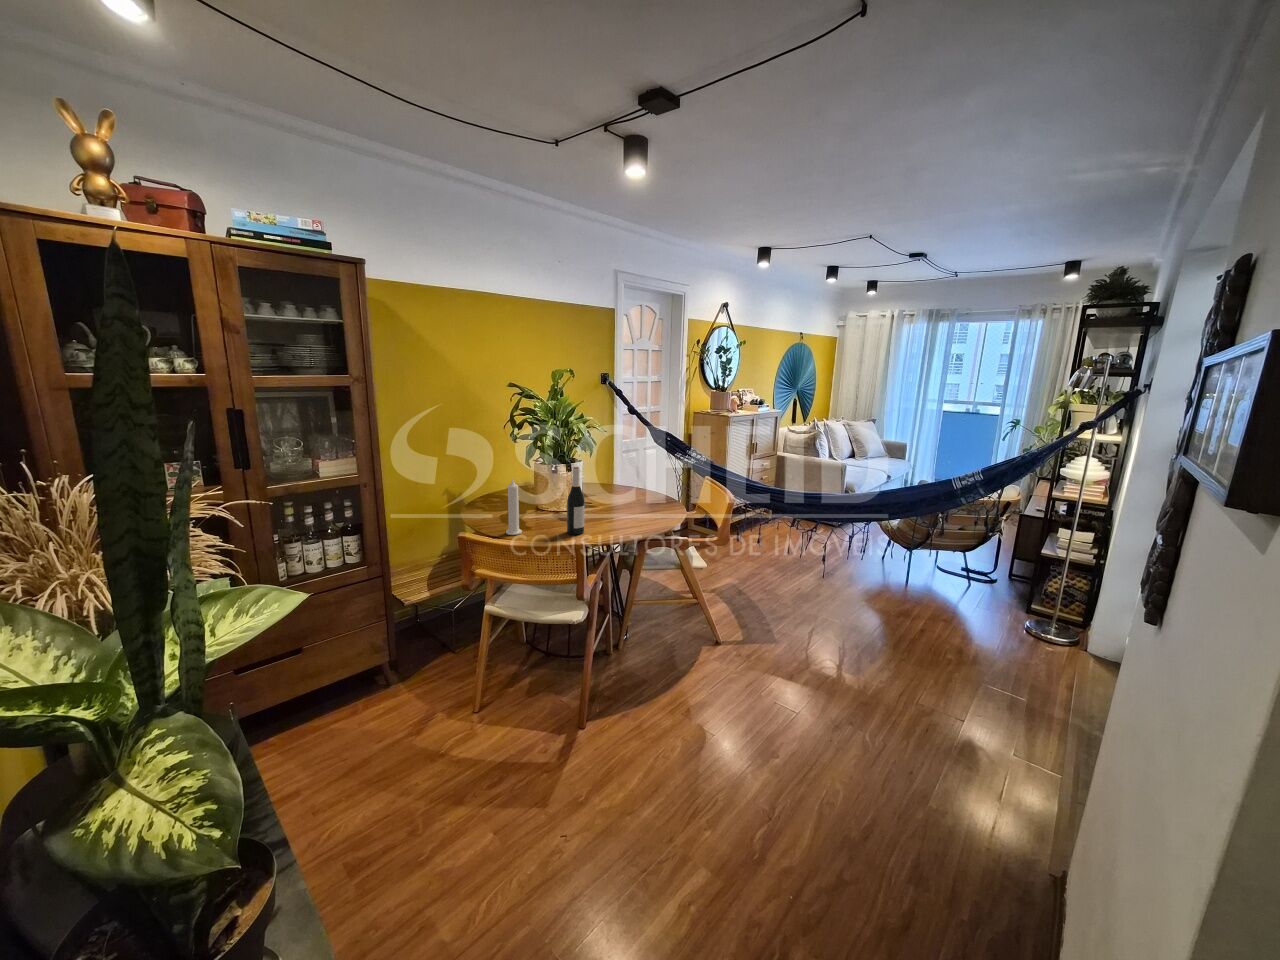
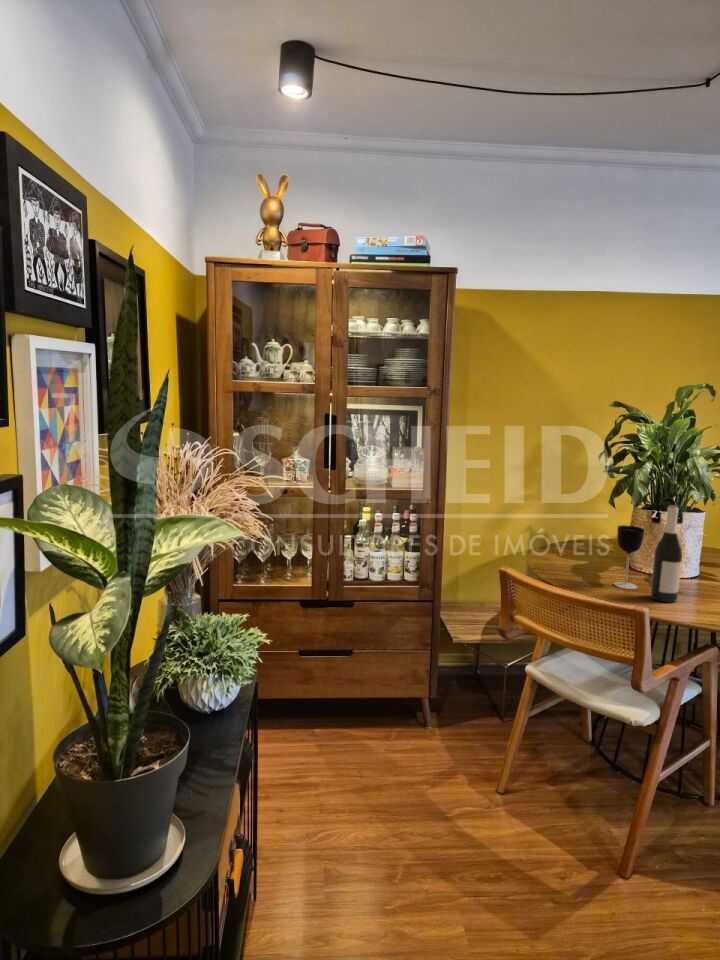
candle: present [506,479,522,535] -> none [568,512,590,585]
wine glass: none [537,484,556,530] -> present [614,525,644,589]

